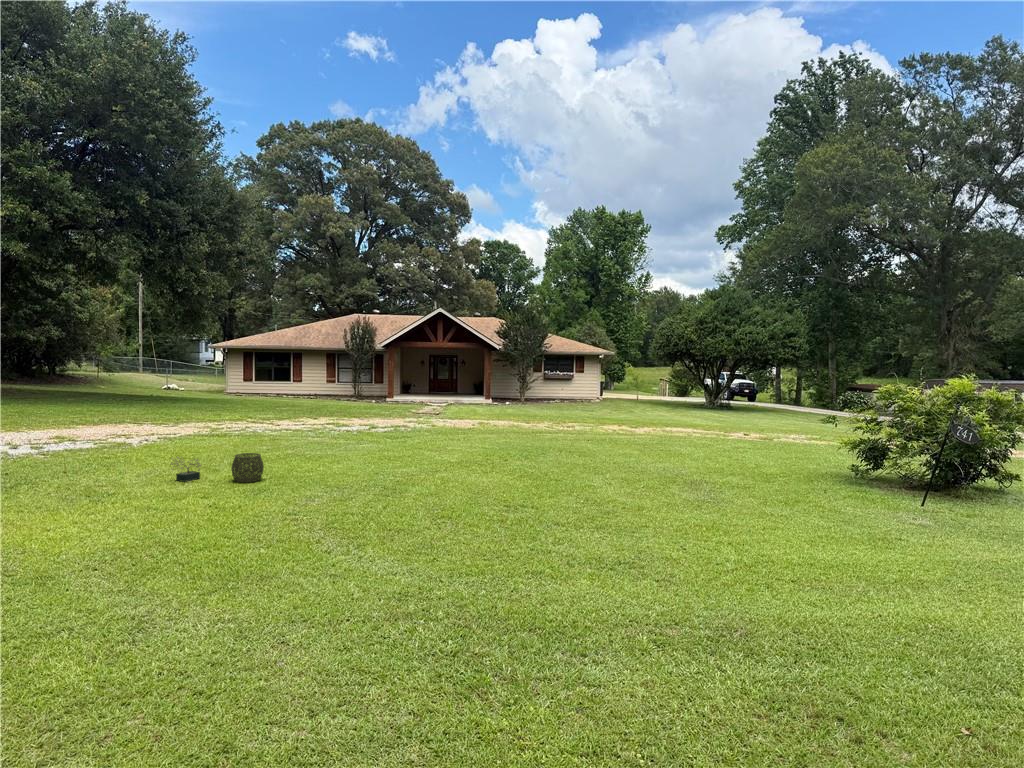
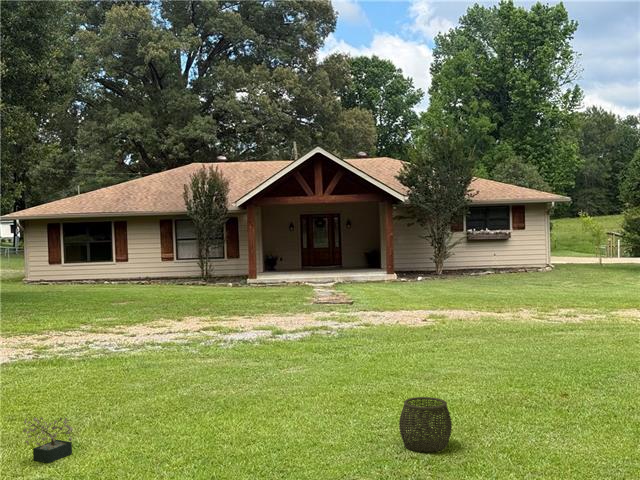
woven basket: present [231,453,264,482] -> present [399,397,452,452]

